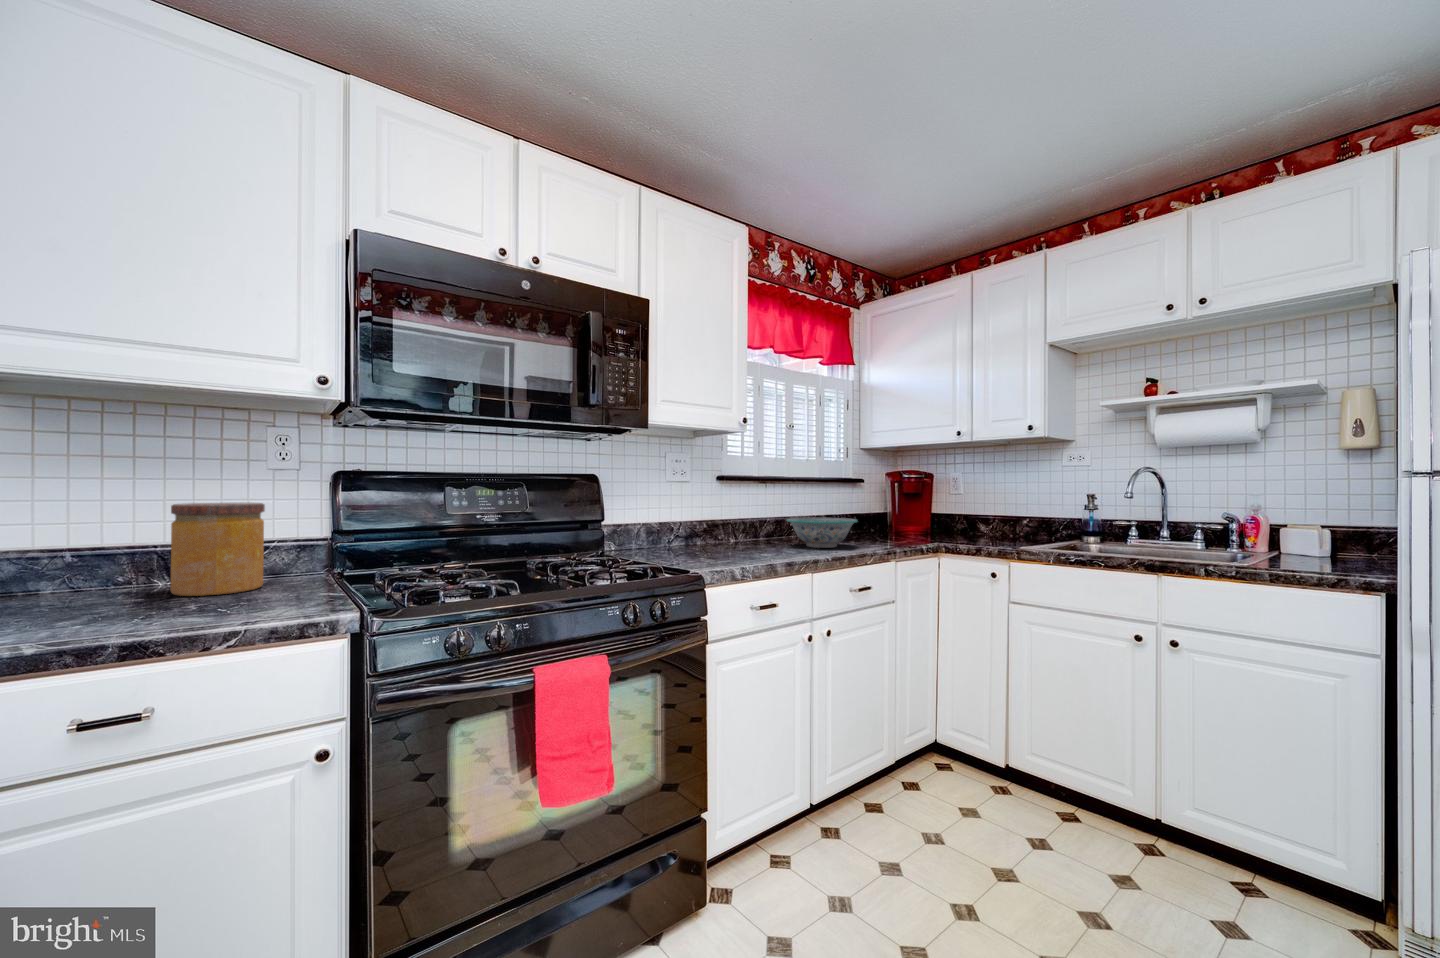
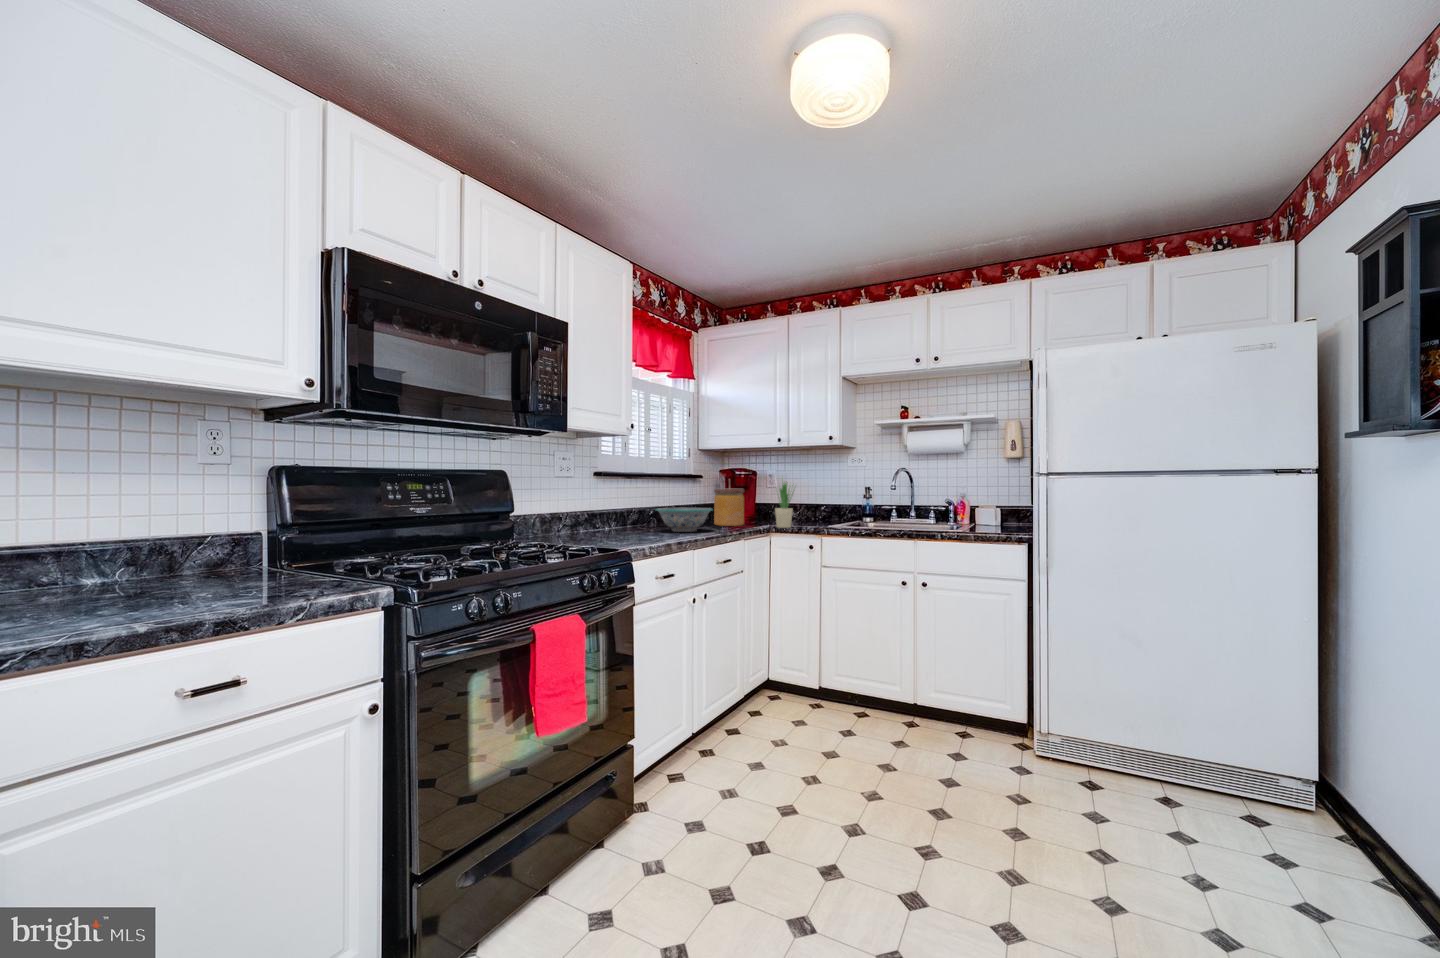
potted plant: none [947,476,977,547] -> present [775,483,793,528]
jar: present [171,503,265,596] -> present [714,489,744,526]

